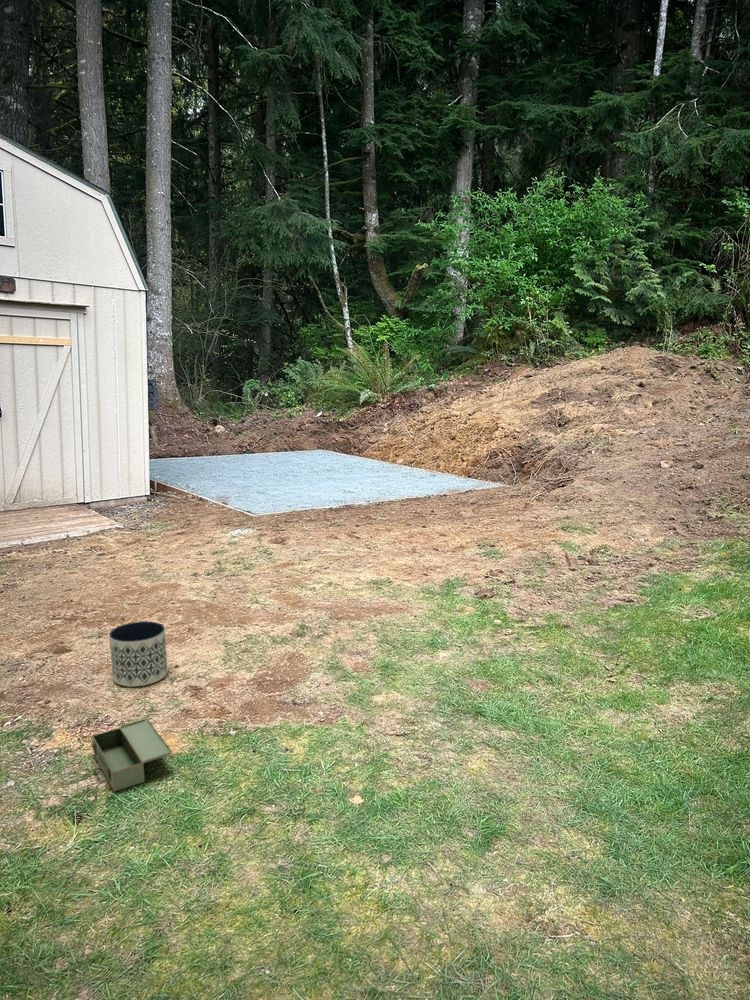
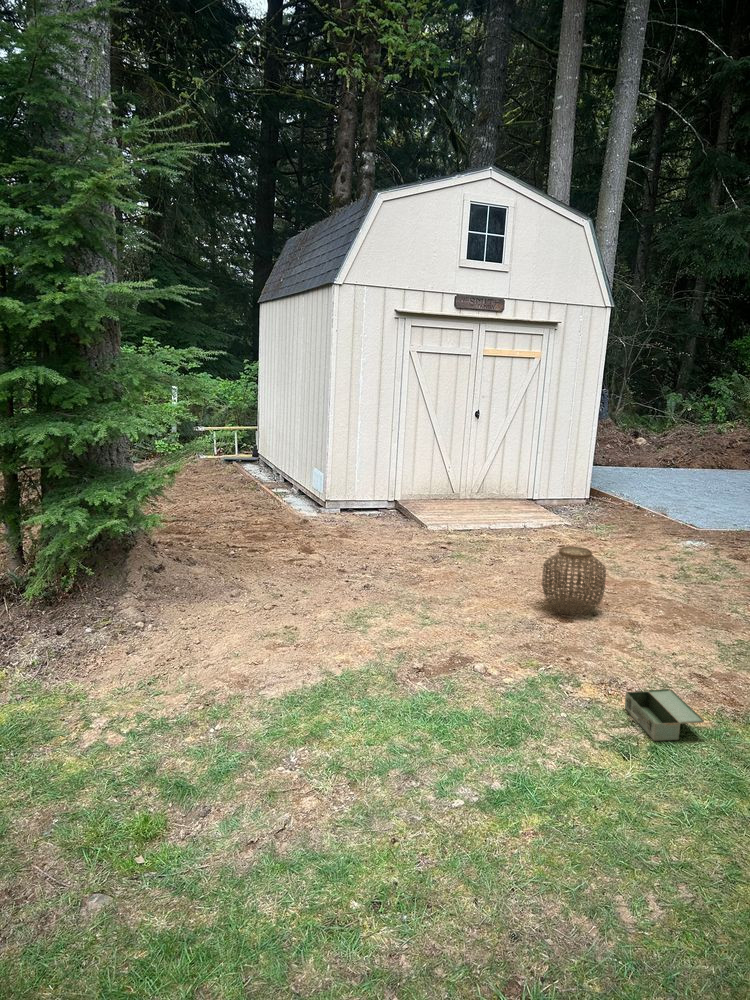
woven basket: none [34,561,111,642] -> present [542,546,606,616]
planter: present [109,621,168,687] -> none [618,607,671,663]

